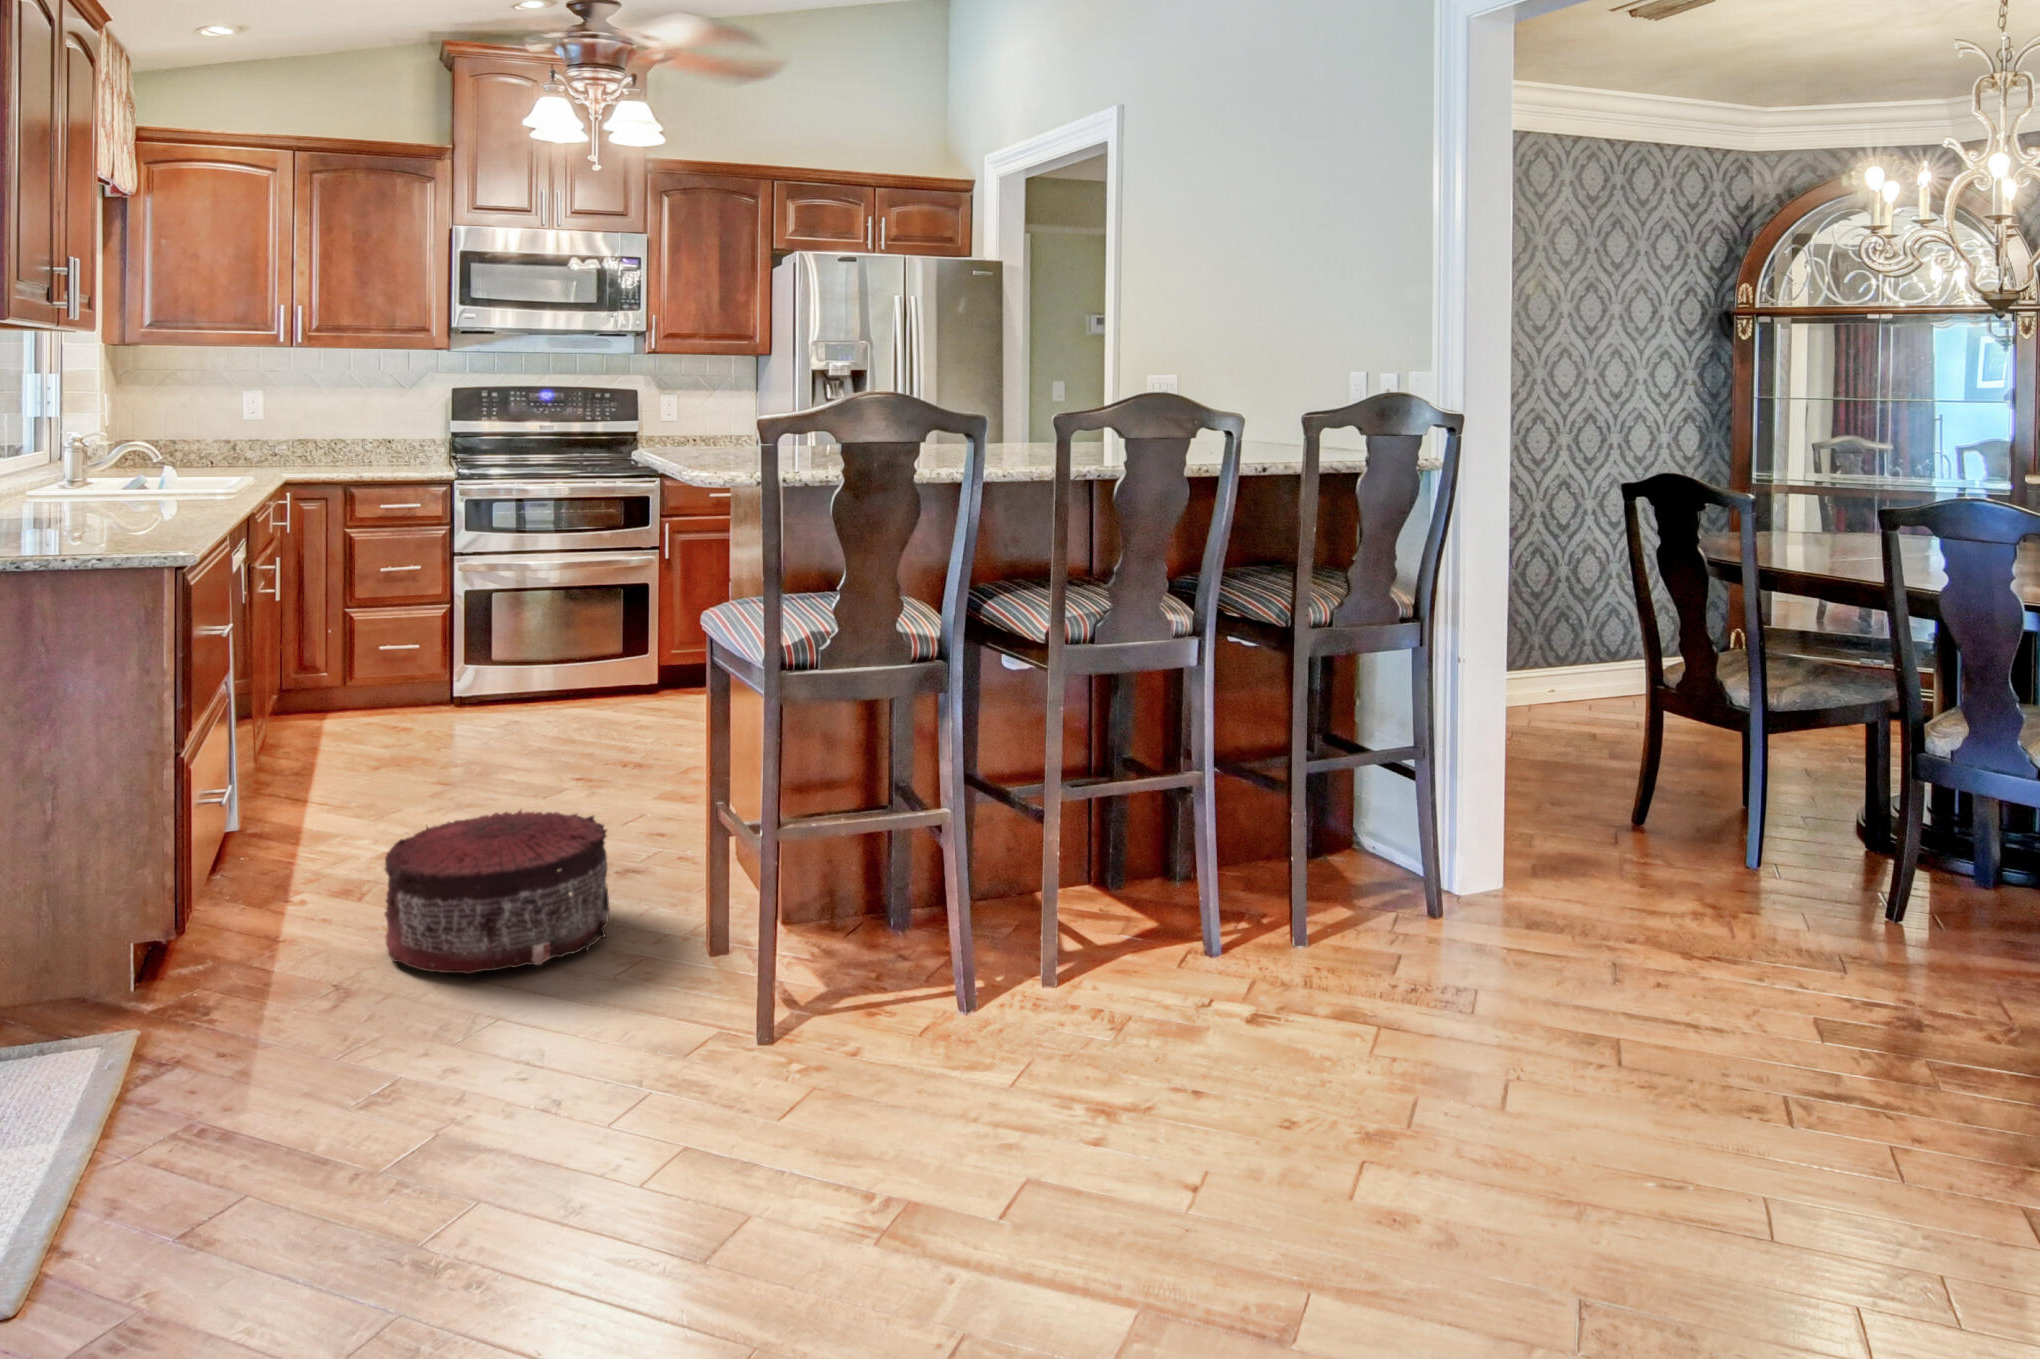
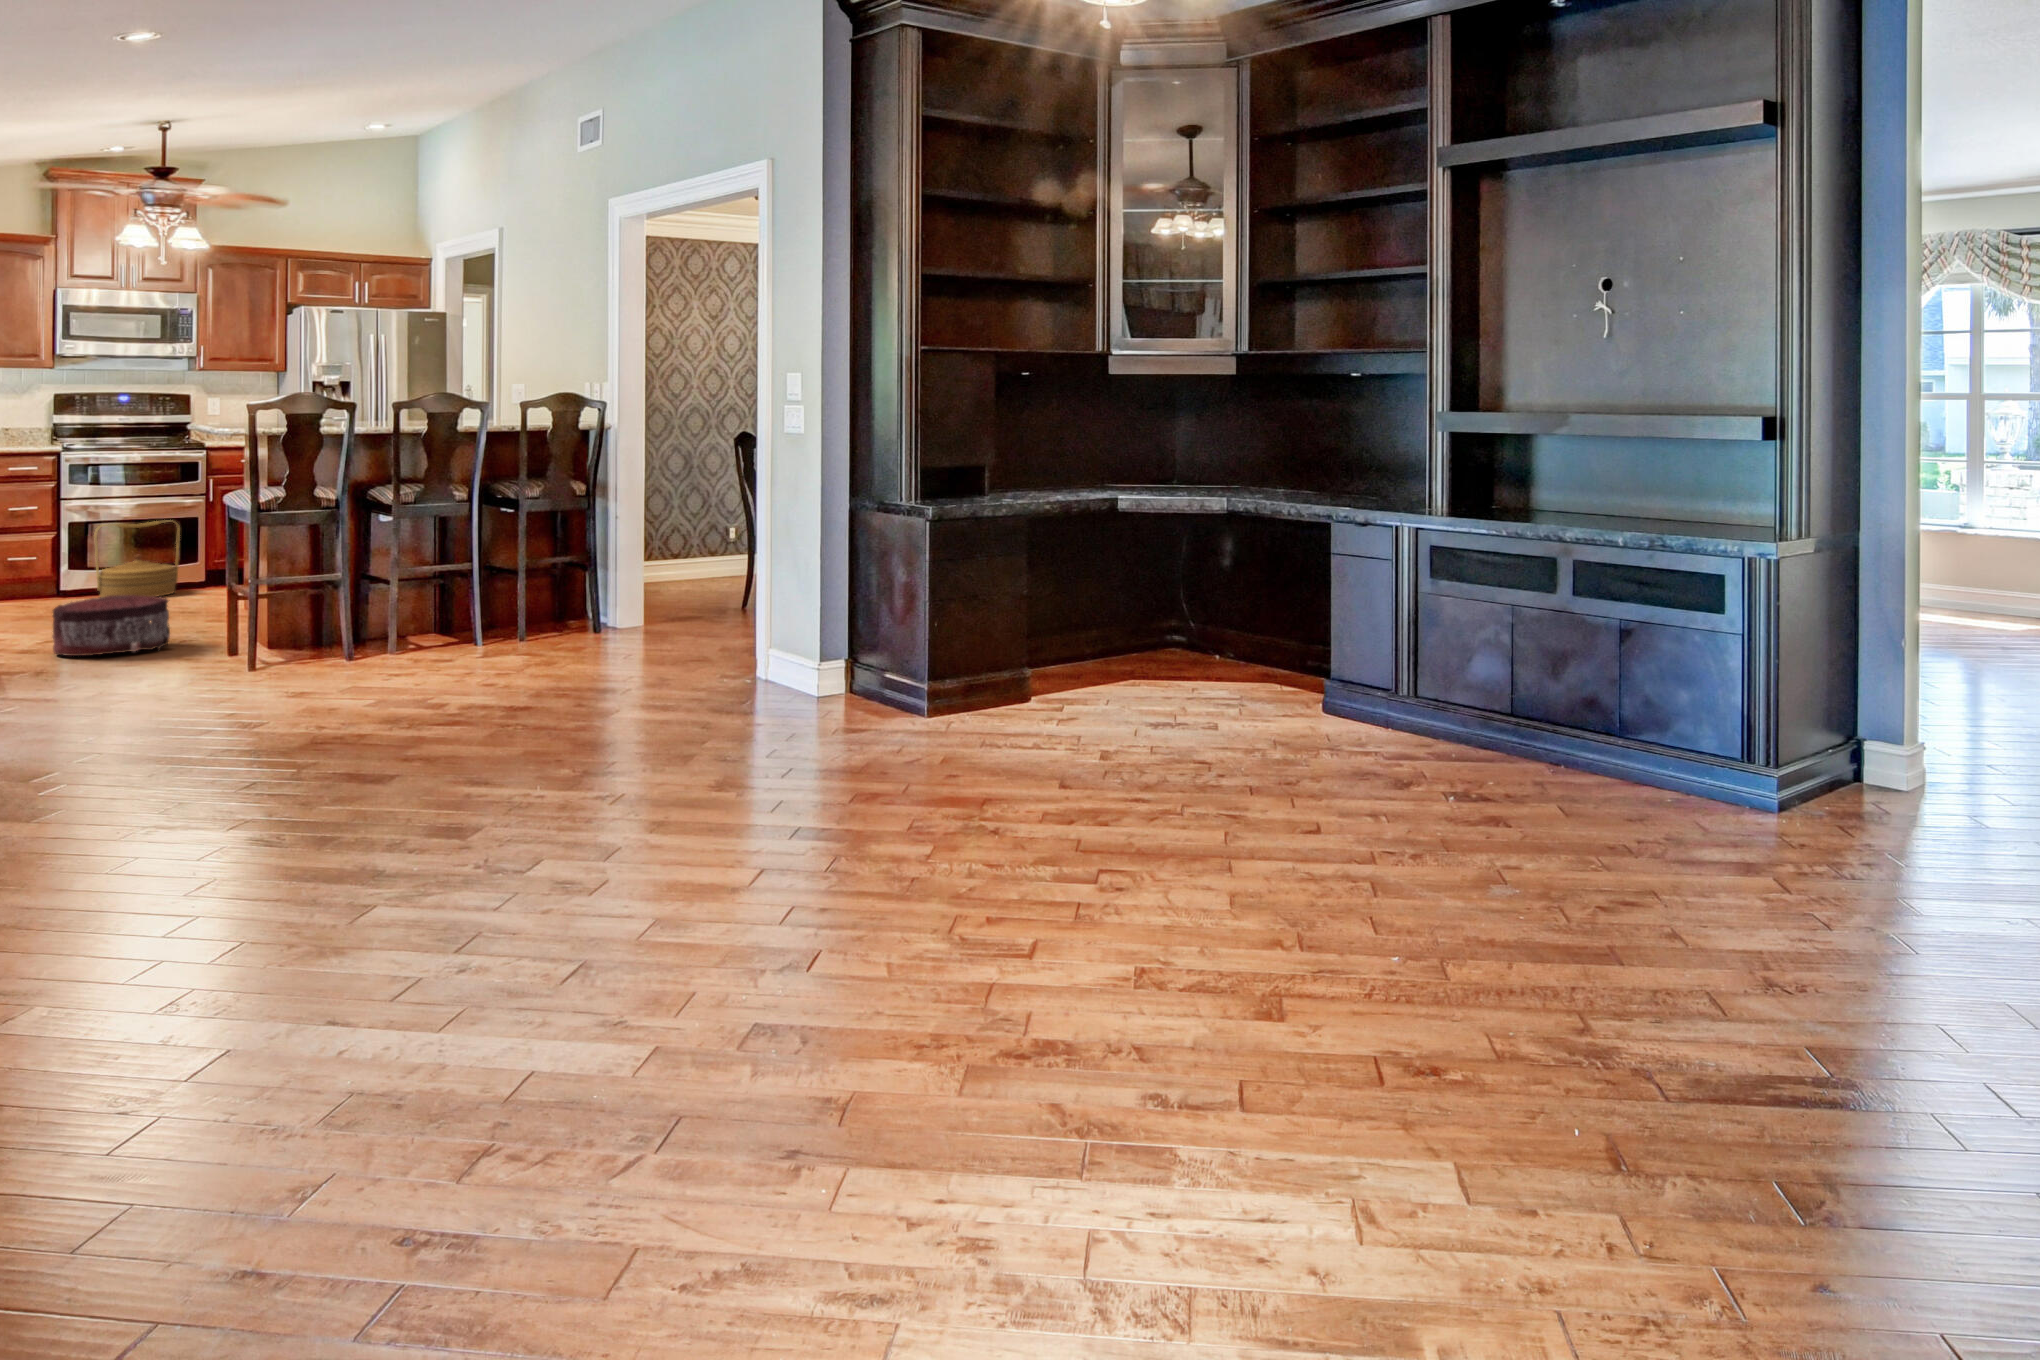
woven basket: none [499,594,625,729] -> present [94,520,180,597]

